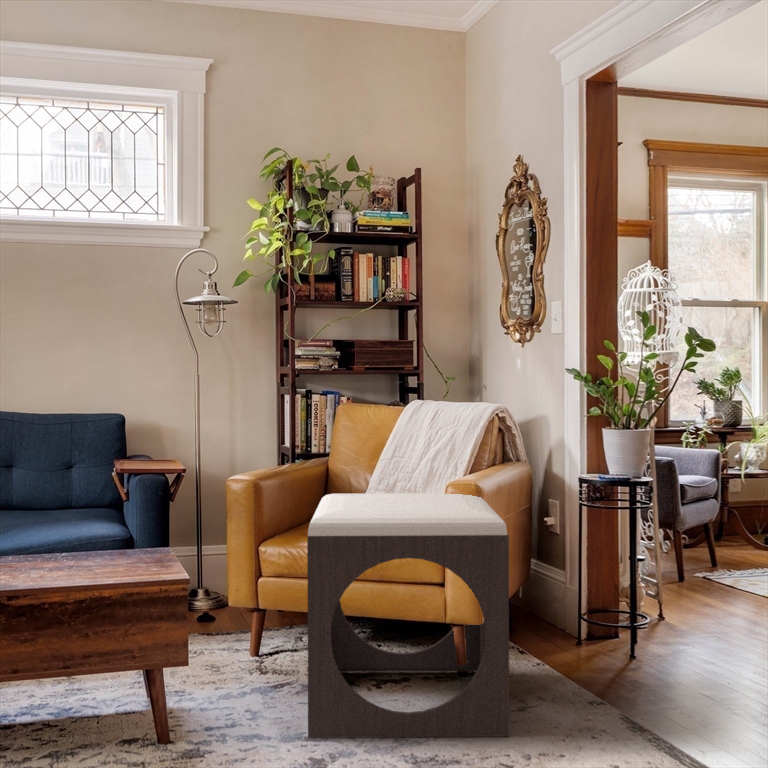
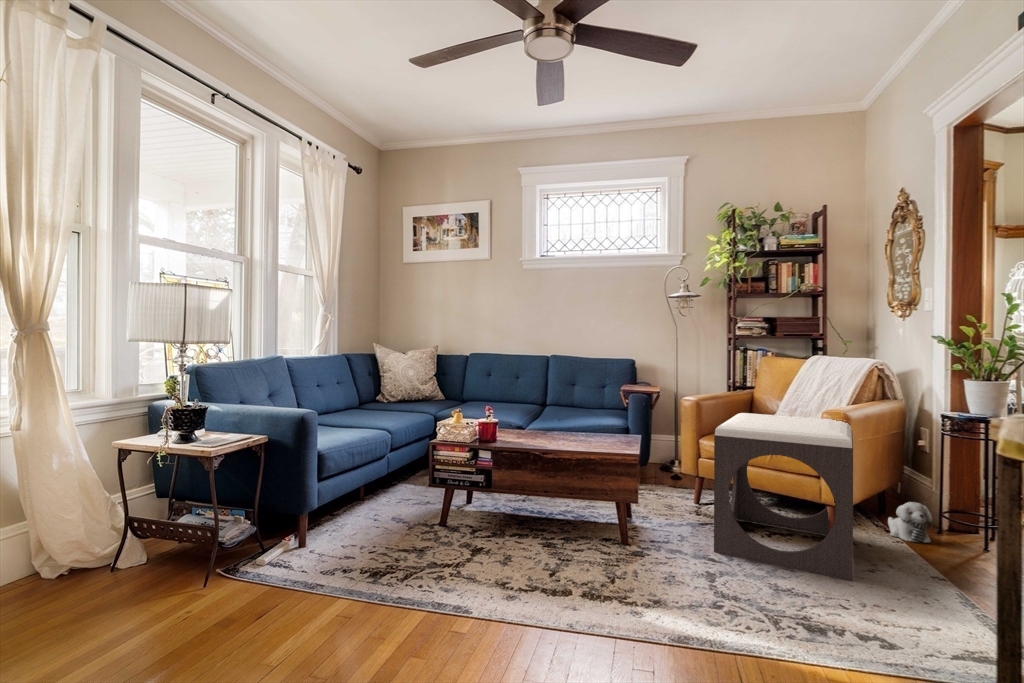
plush toy: none [517,602,573,659] -> present [888,502,933,543]

